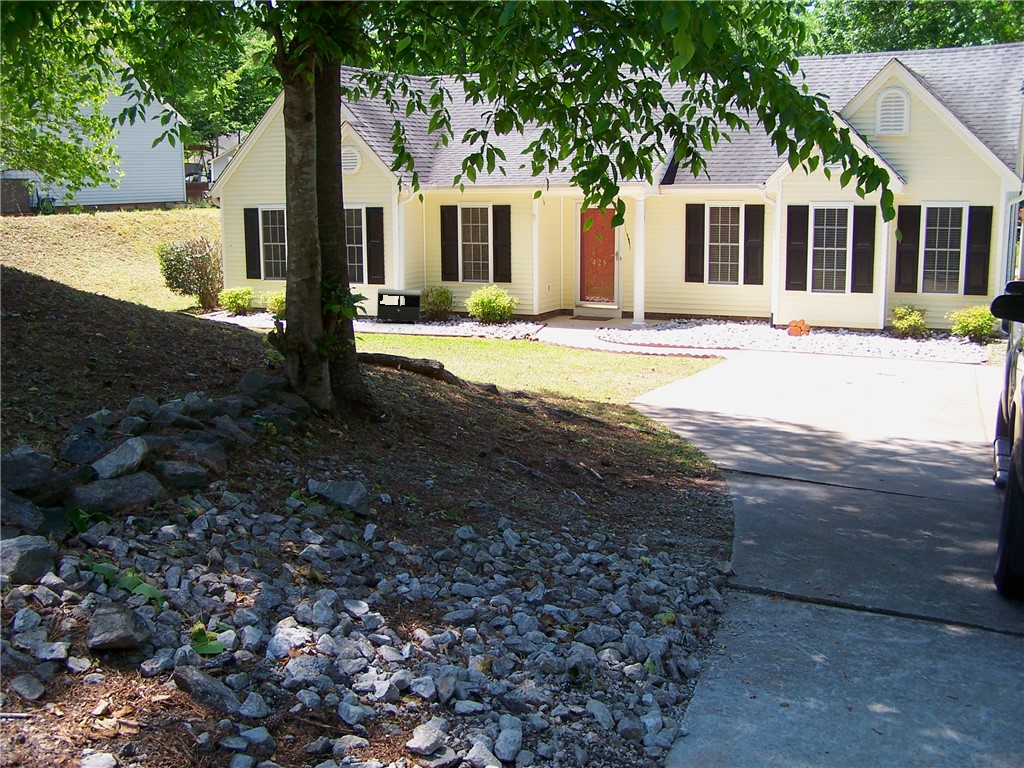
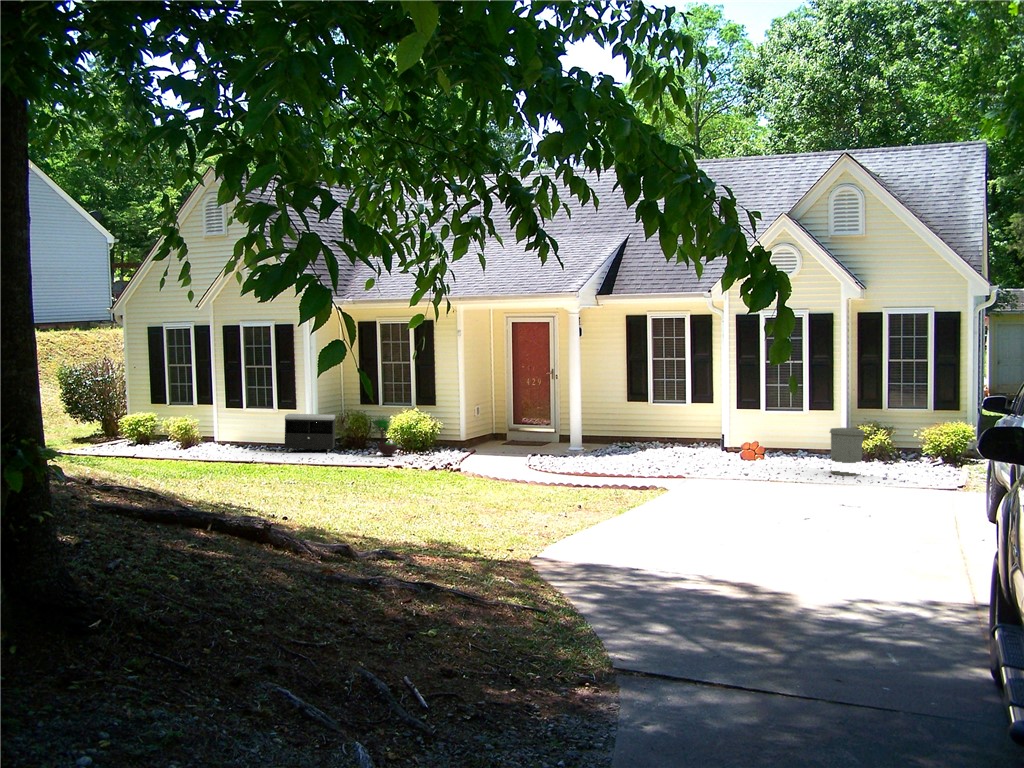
potted tree: none [454,289,479,328] -> present [372,417,397,456]
trash can: none [868,309,901,352] -> present [830,428,865,476]

